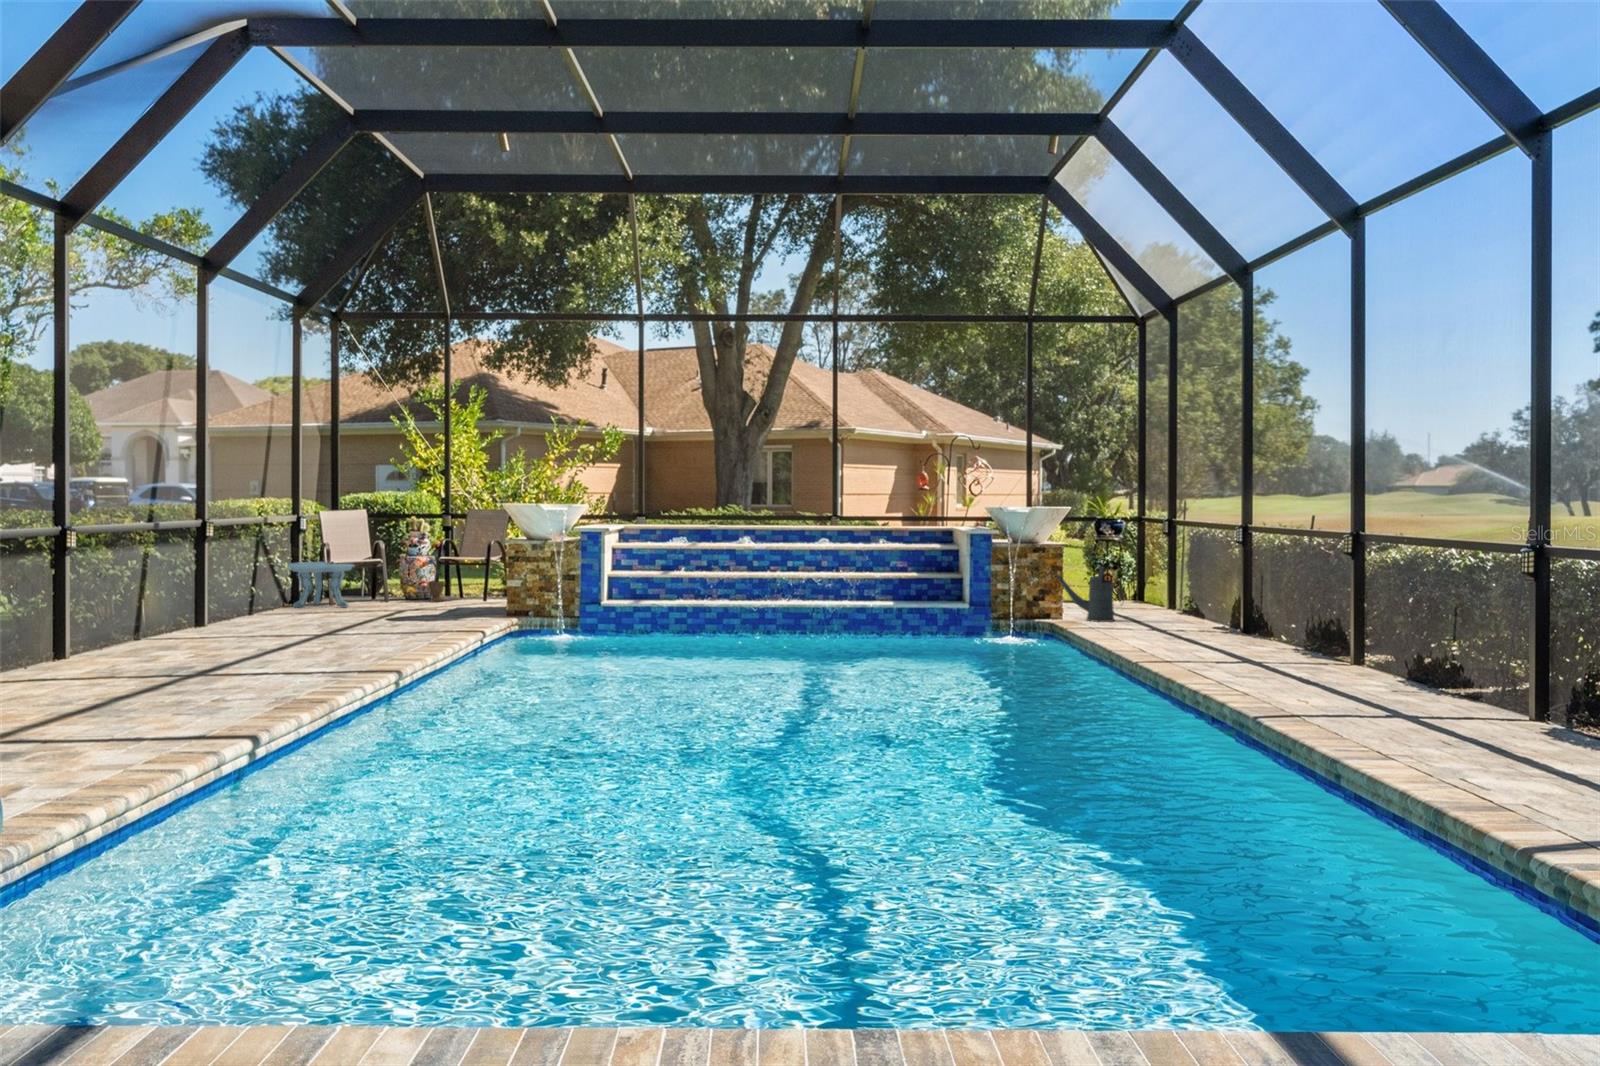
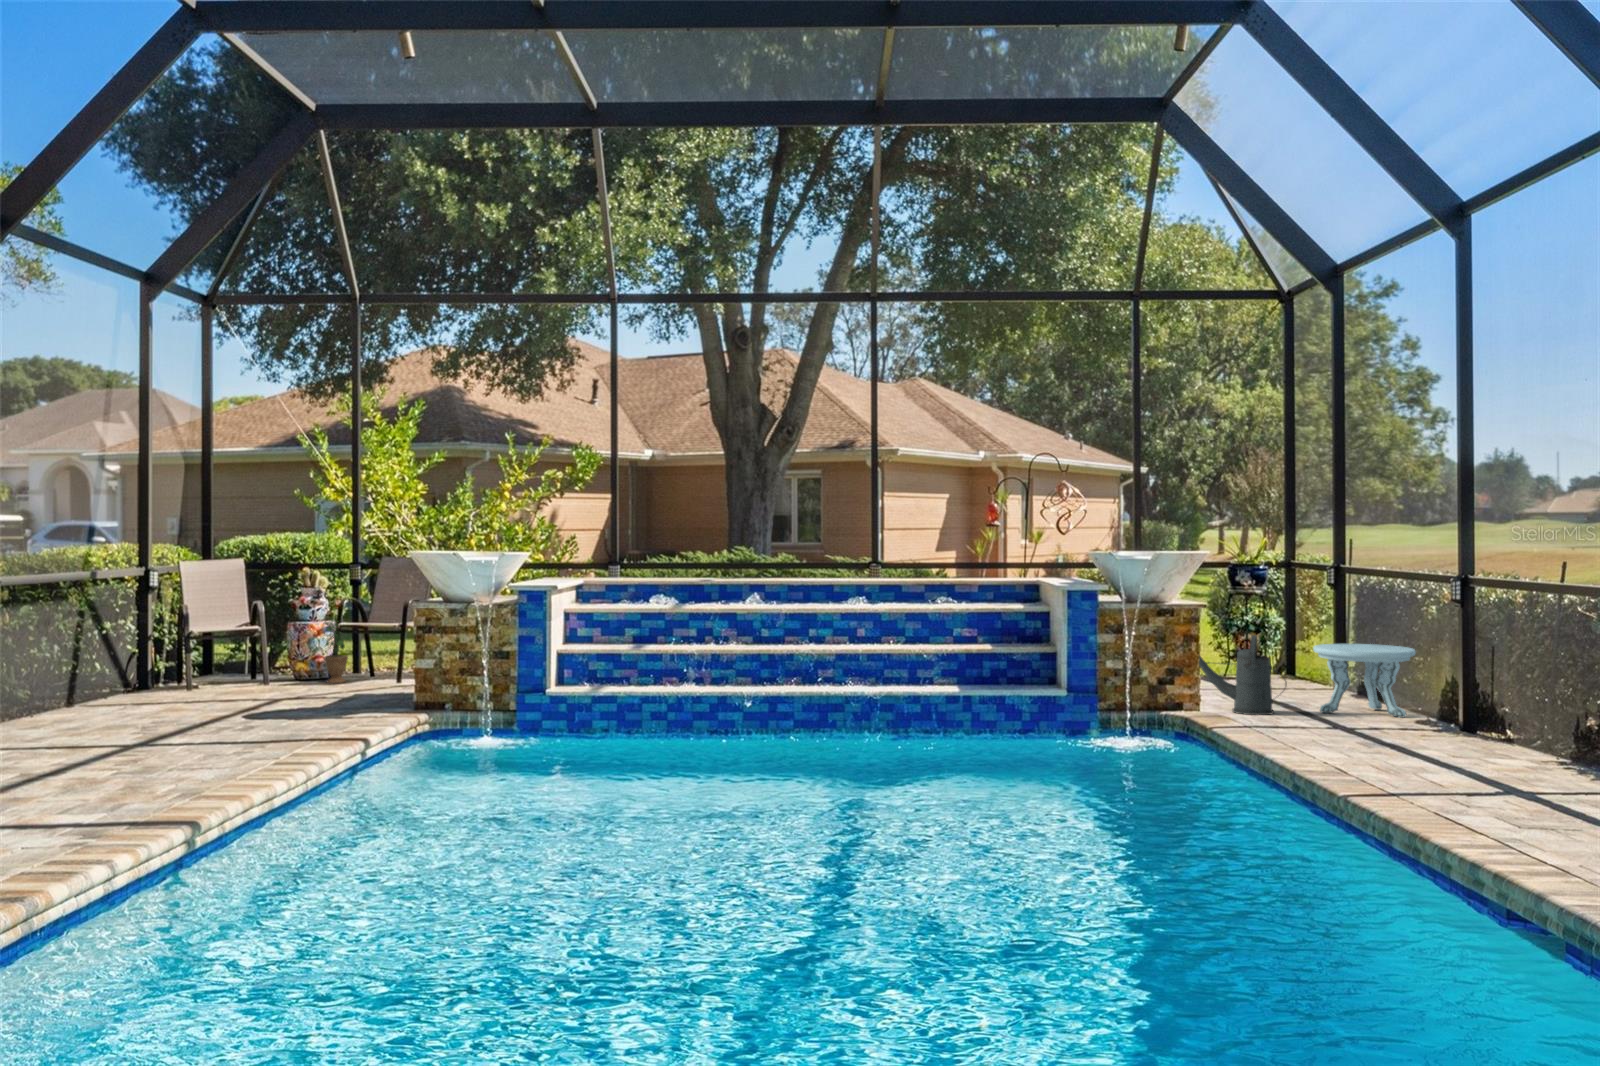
side table: present [288,562,354,608] -> present [1313,644,1415,717]

